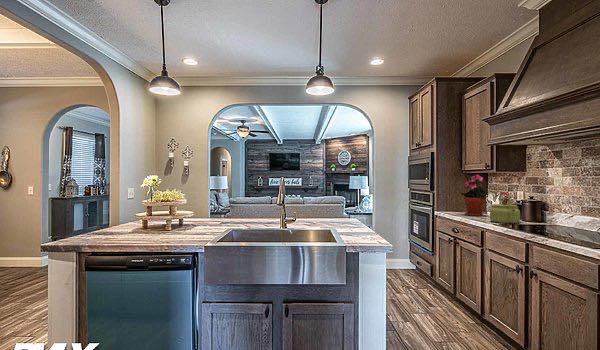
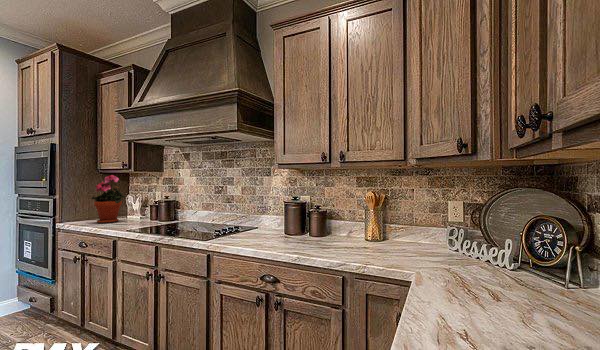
kettle: present [490,192,520,223] -> none [123,192,155,226]

